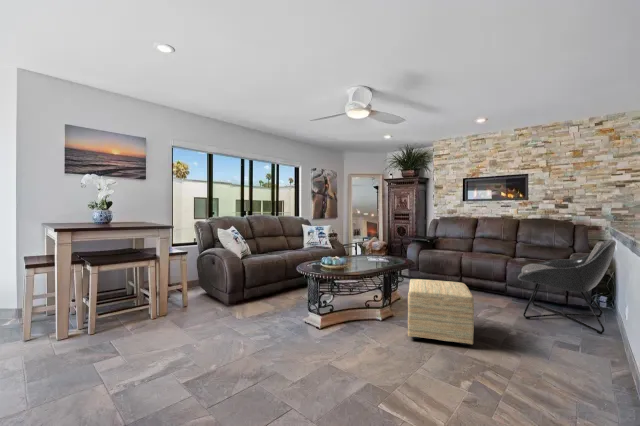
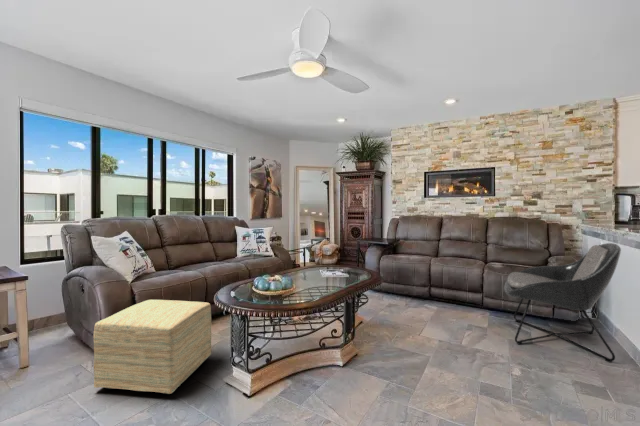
ottoman: present [408,279,474,345] -> present [93,300,211,394]

